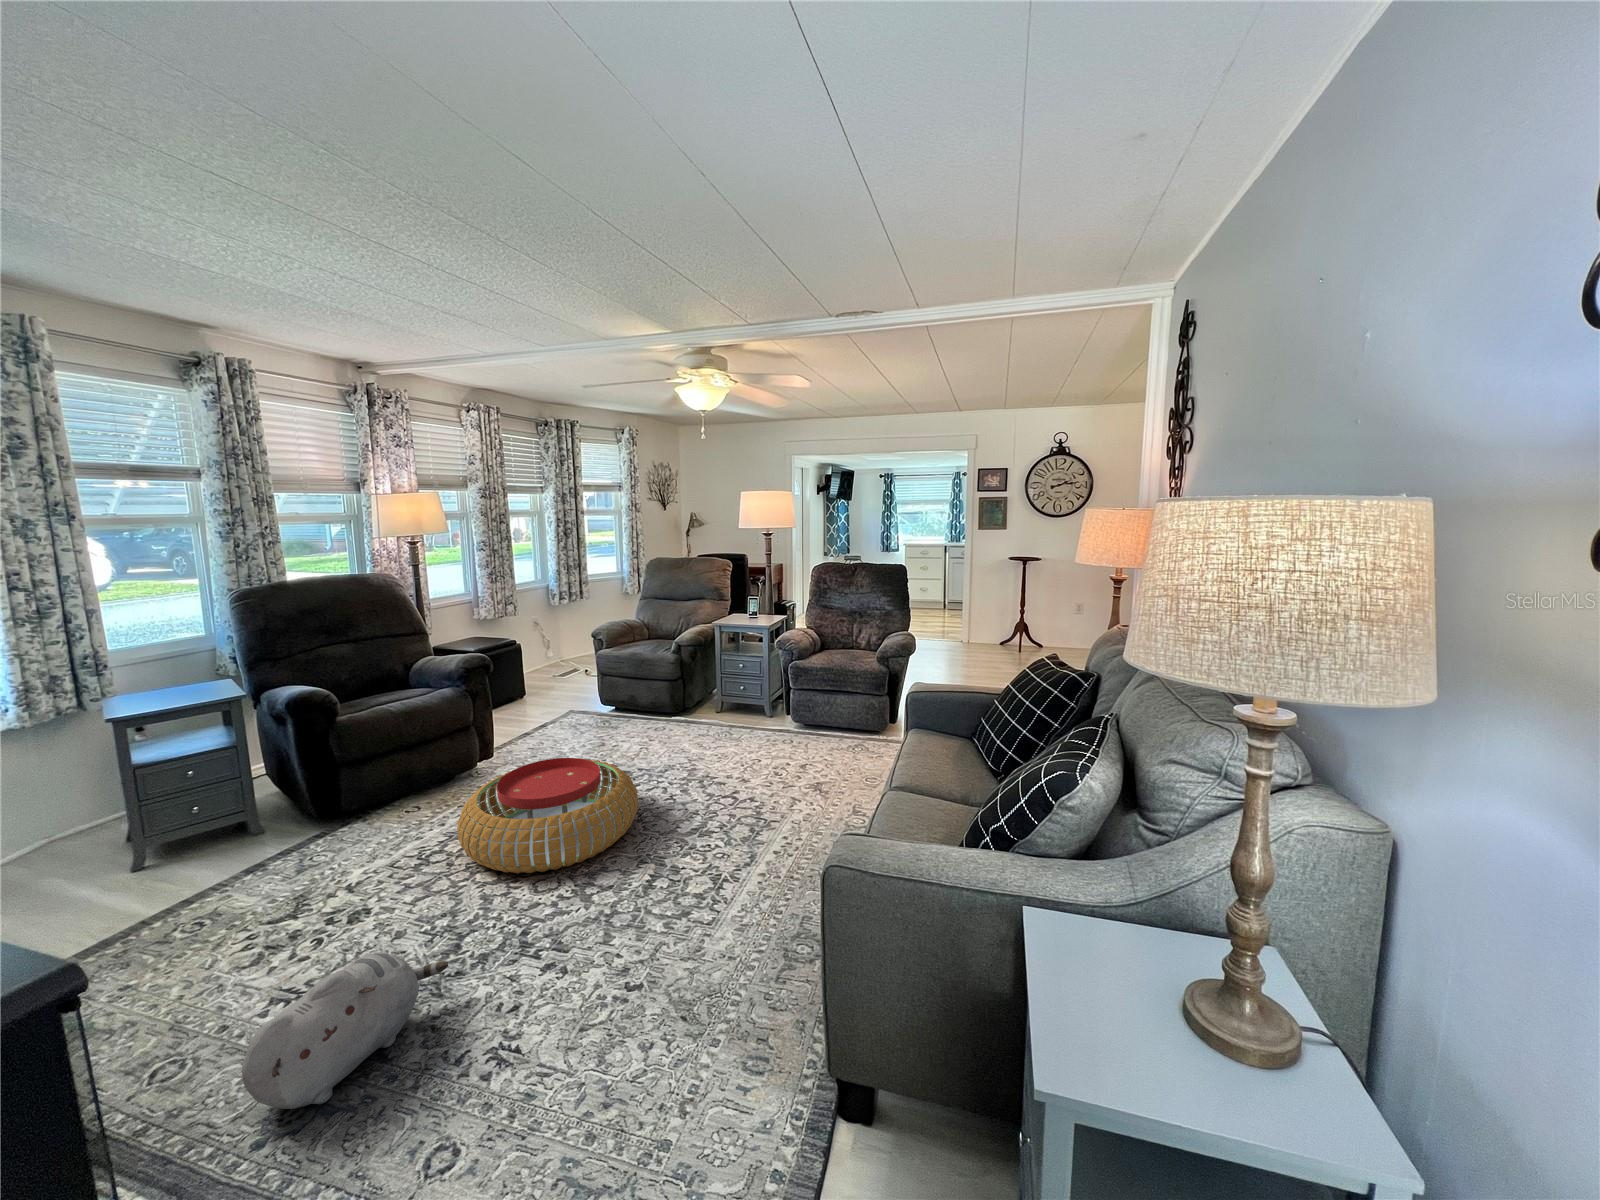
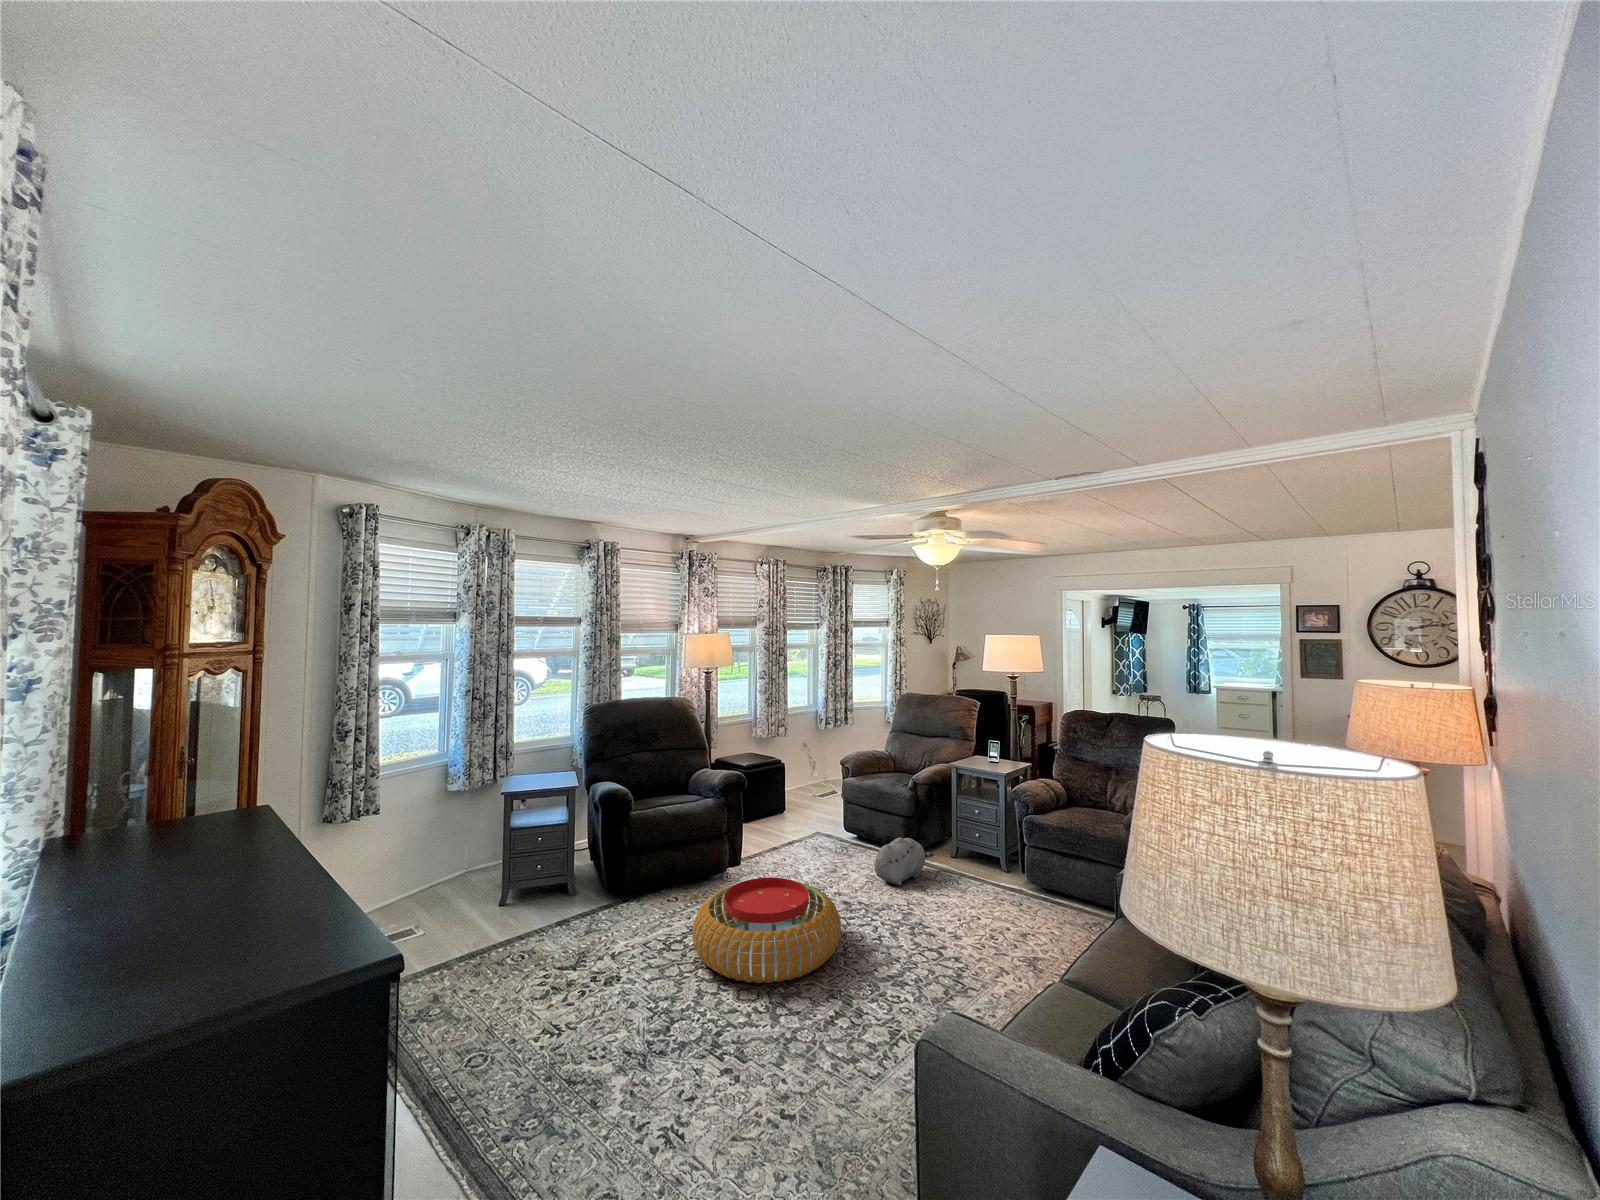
plush toy: present [242,953,448,1109] -> present [875,837,934,886]

